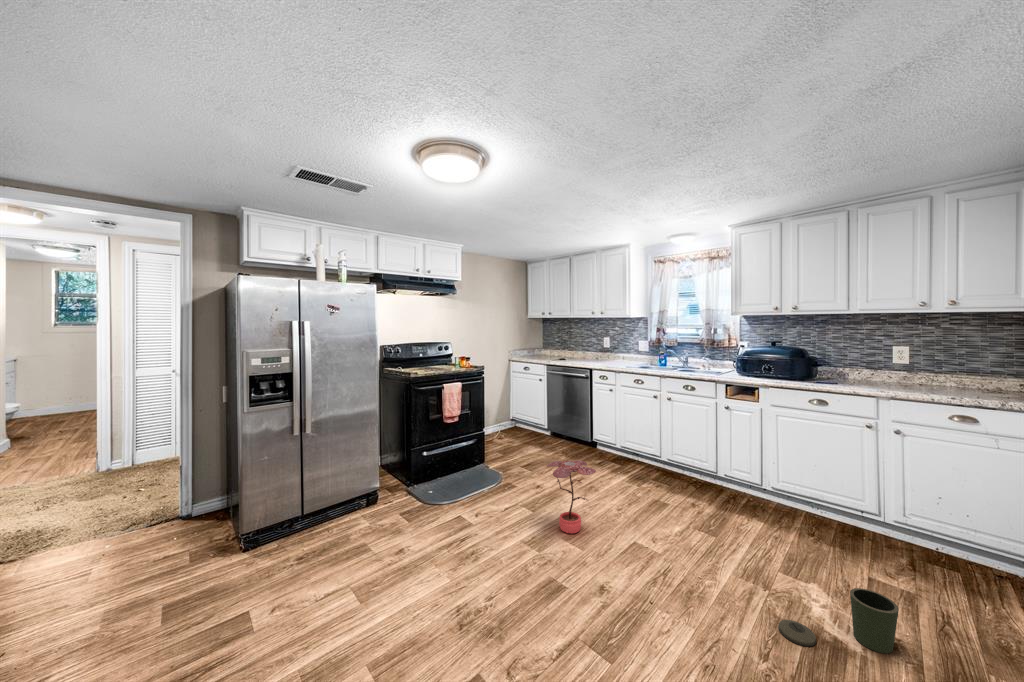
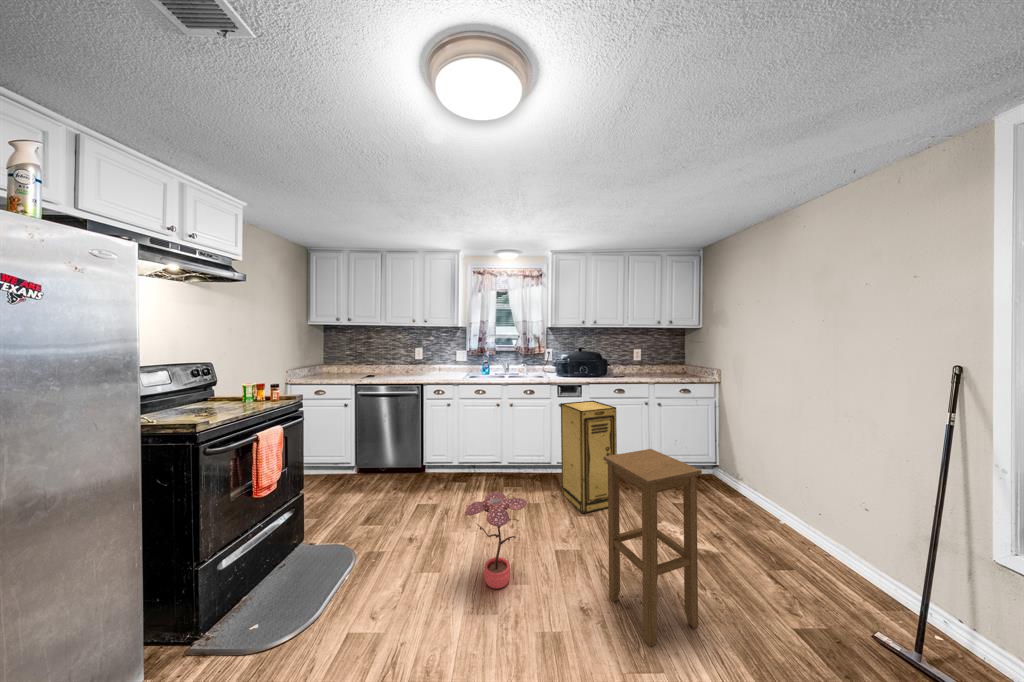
storage cabinet: none [702,402,761,536] -> present [561,401,617,514]
stool: none [637,443,714,635] -> present [604,449,702,646]
trash can: present [778,588,899,653] -> none [703,521,753,589]

